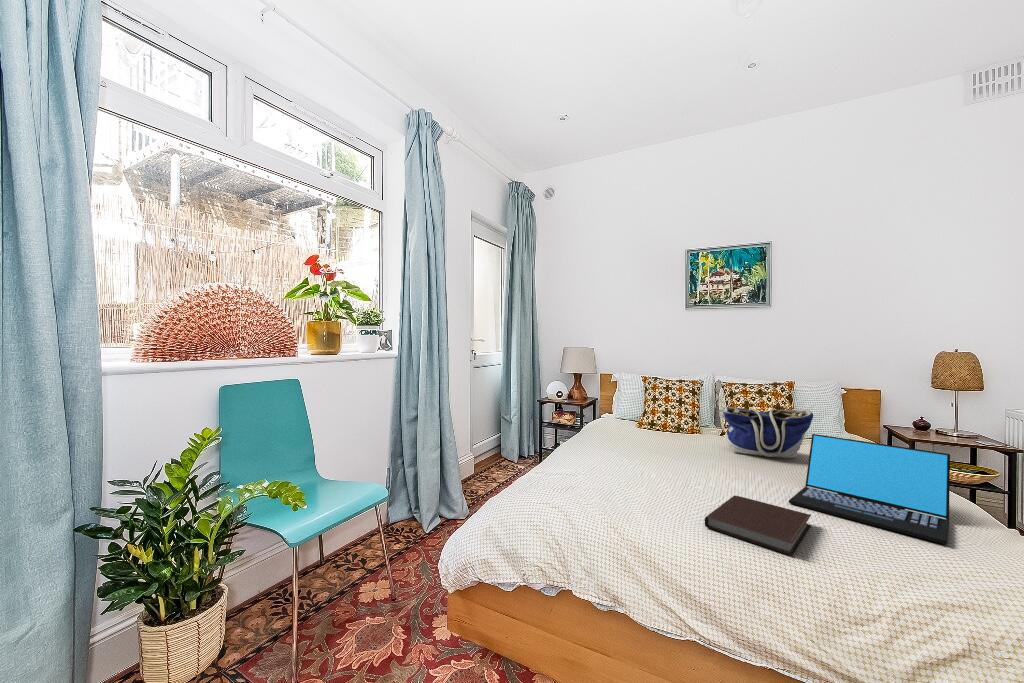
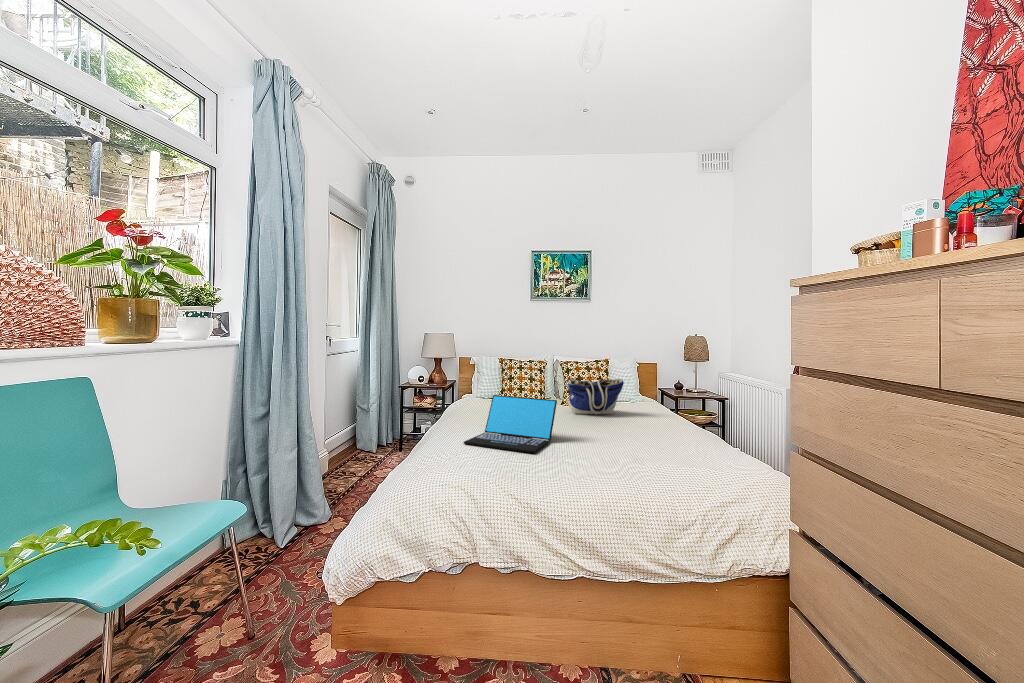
laptop: present [789,434,950,544] -> present [464,395,557,453]
notebook: present [705,496,811,555] -> none [572,437,628,462]

